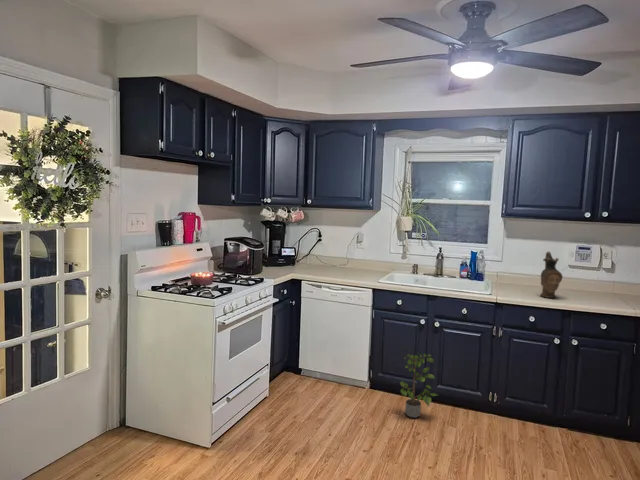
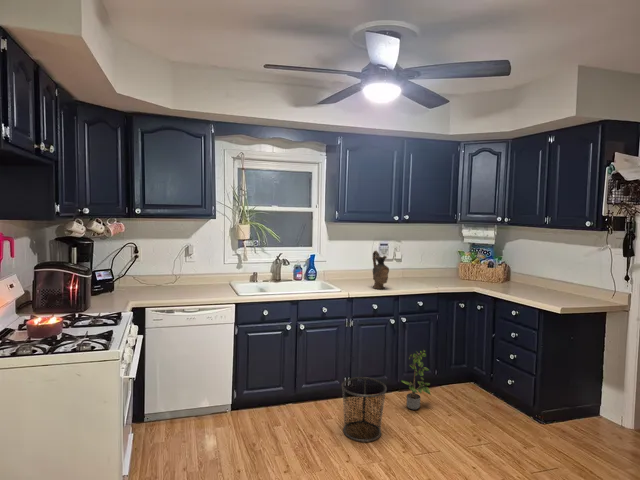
potted plant: present [400,354,437,418] -> present [401,351,431,410]
waste bin: none [453,387,507,461] -> present [342,377,387,442]

